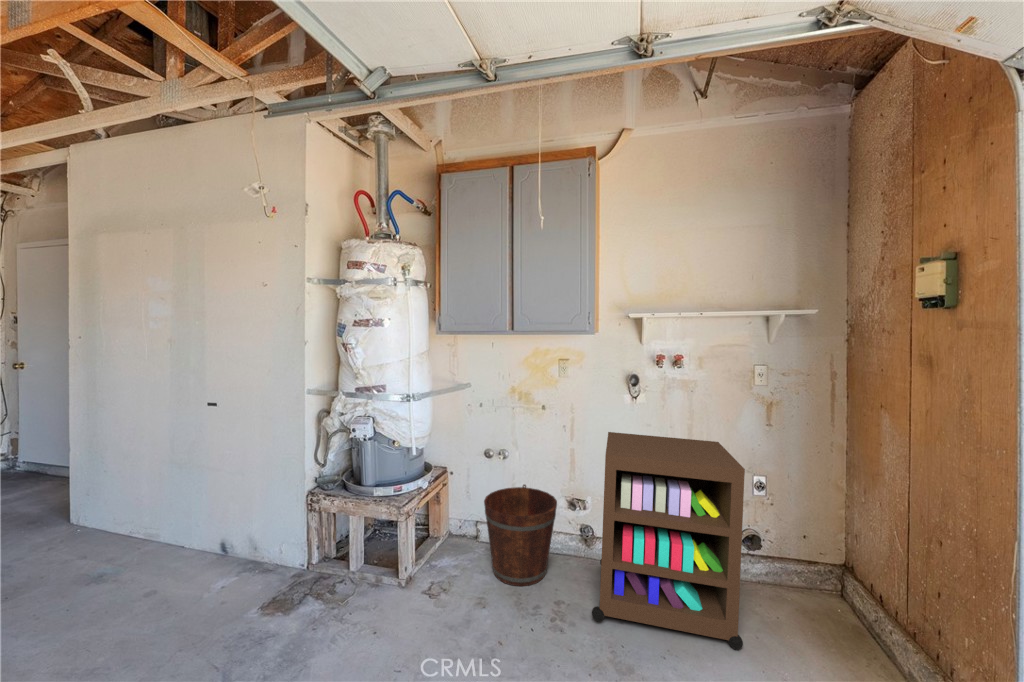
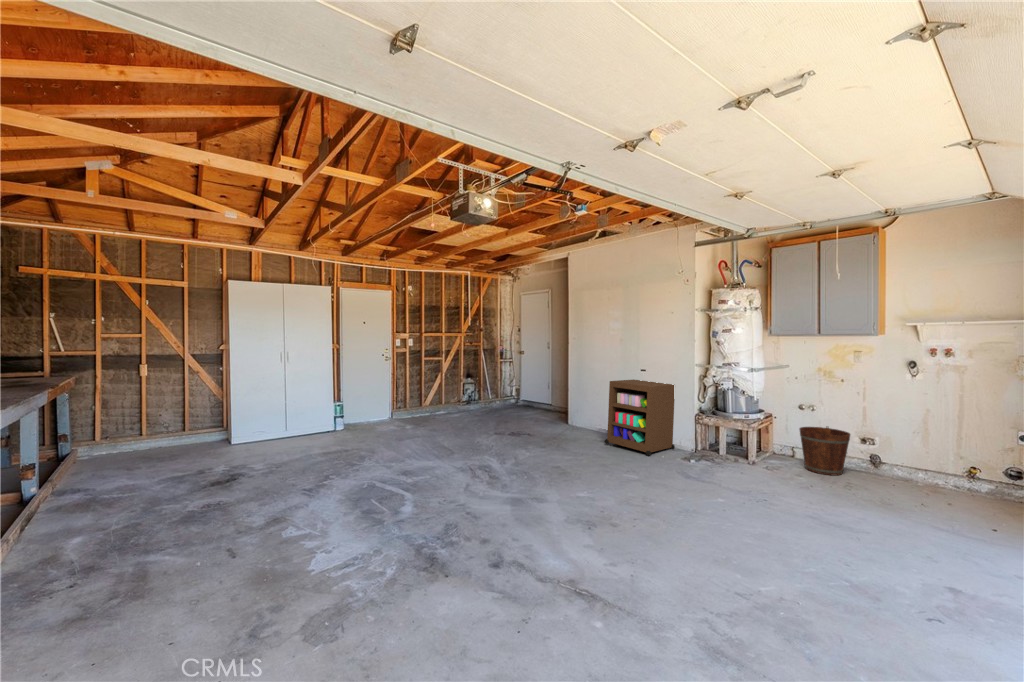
storage cabinet: present [592,432,745,650] -> present [605,379,675,456]

